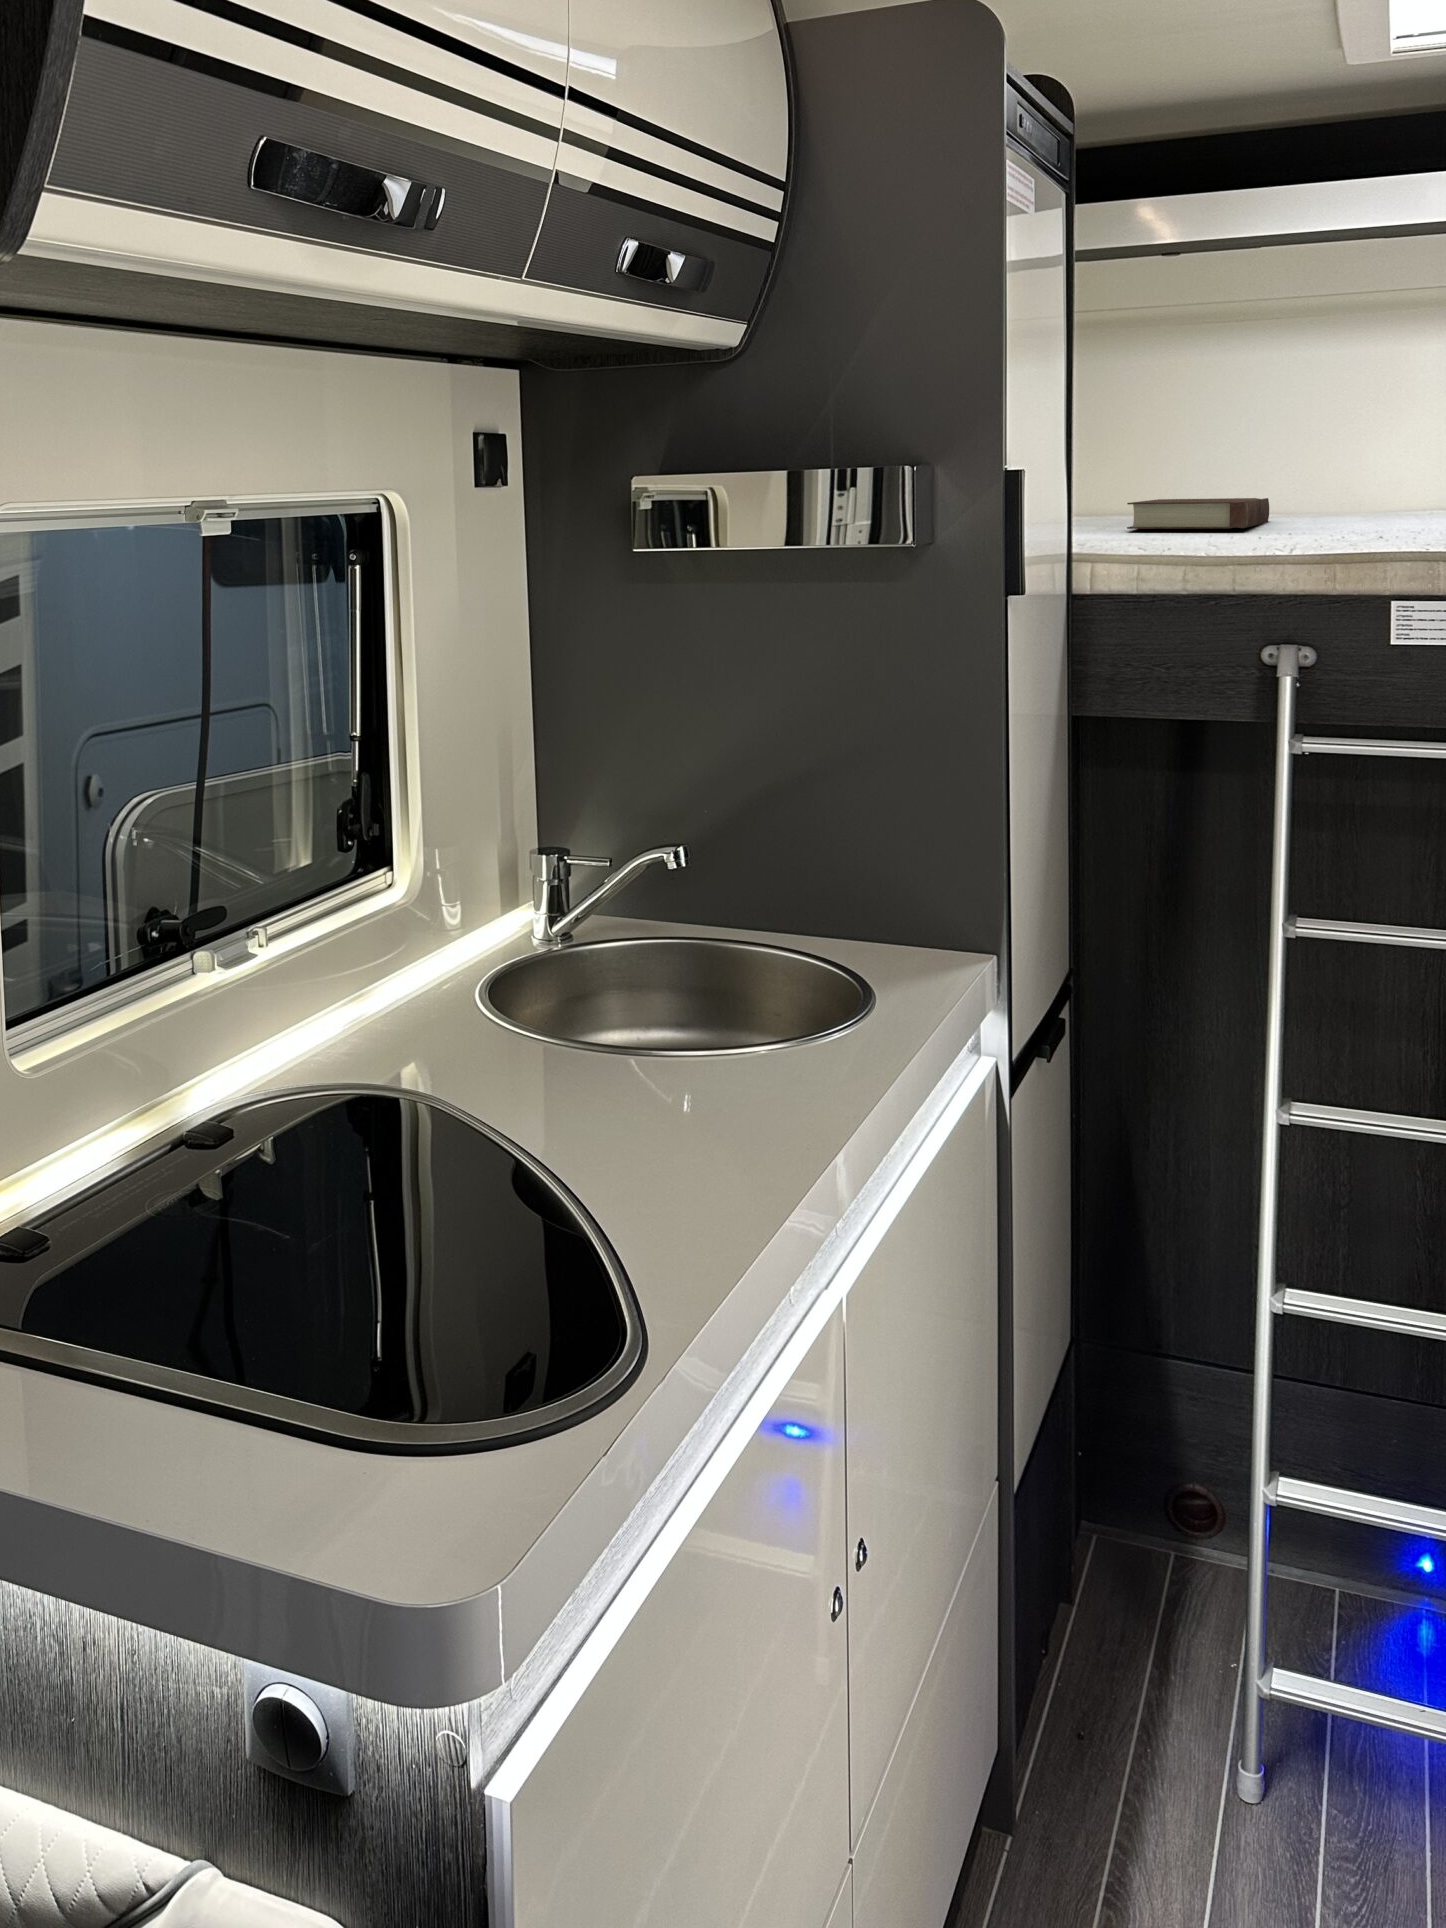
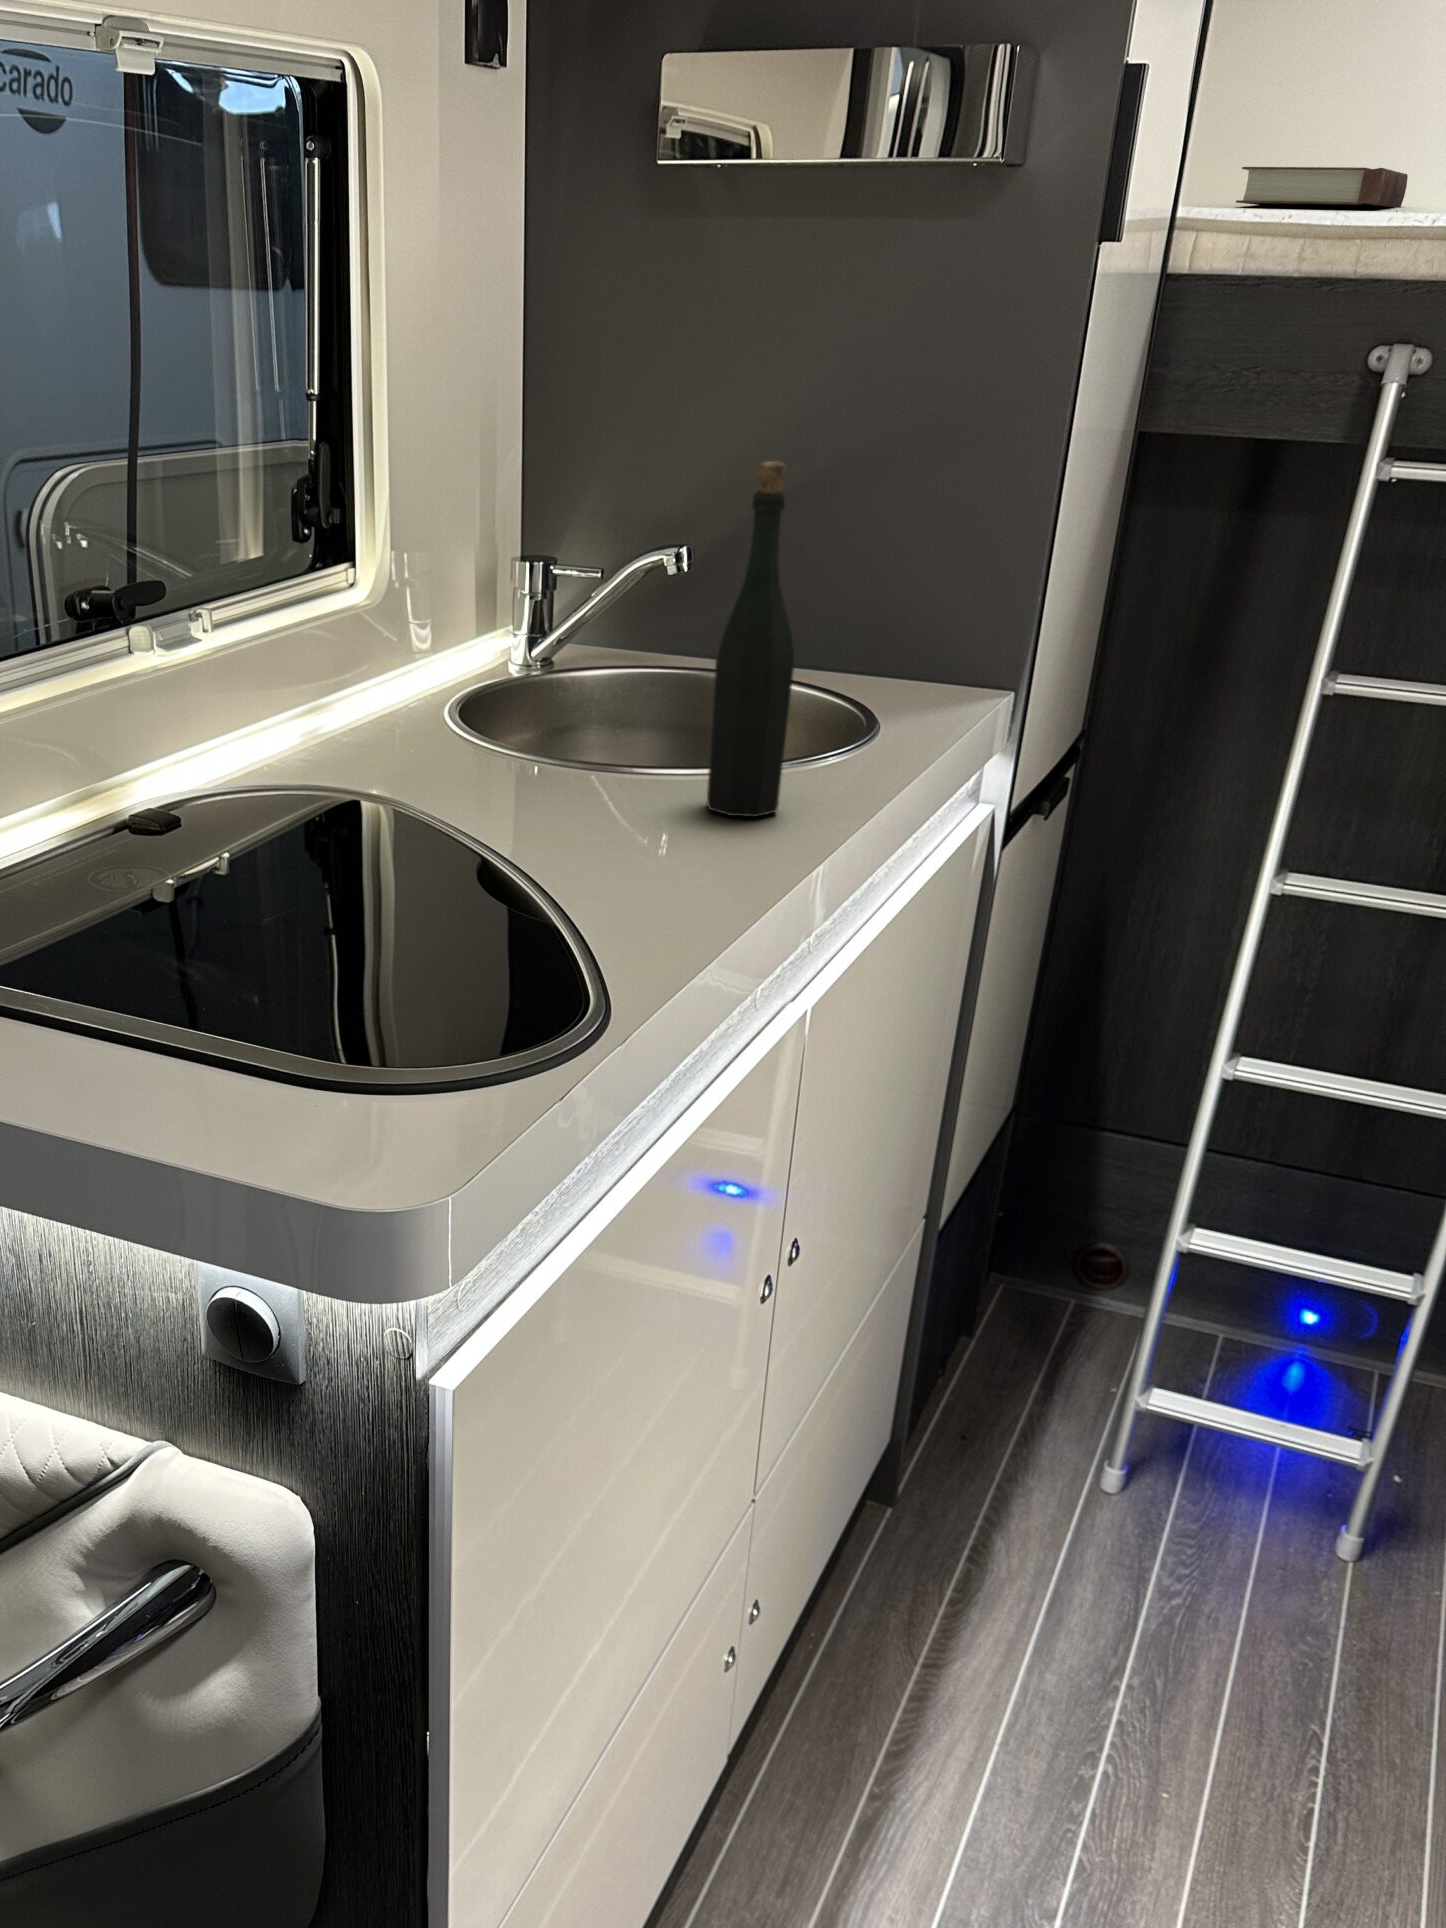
bottle: none [721,804,792,1110] -> present [707,461,794,817]

